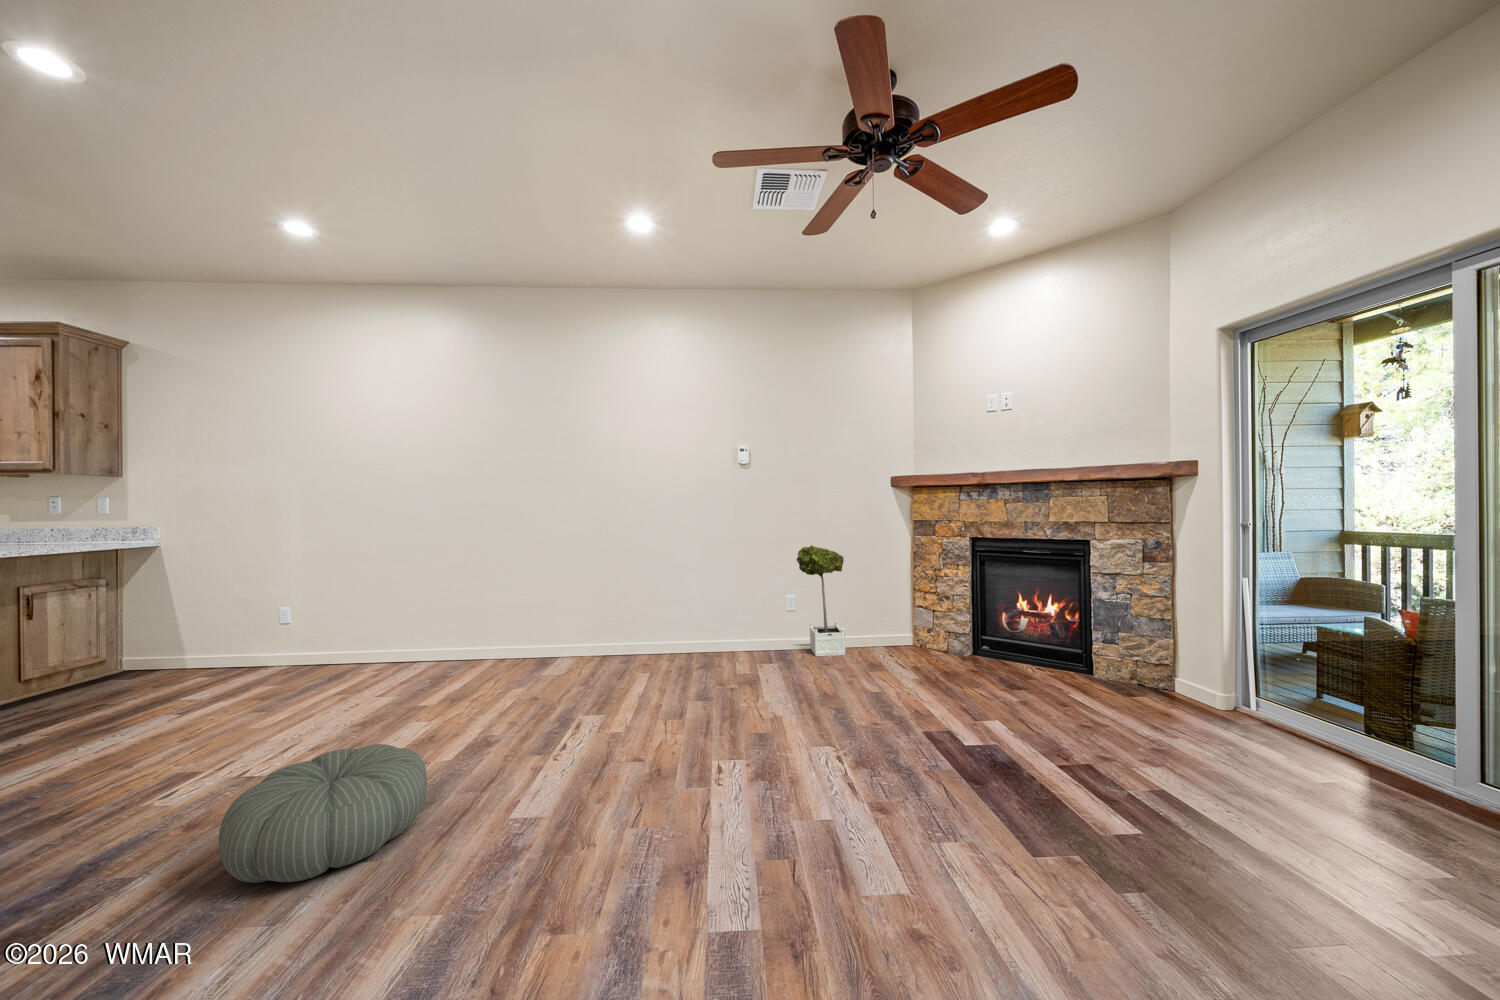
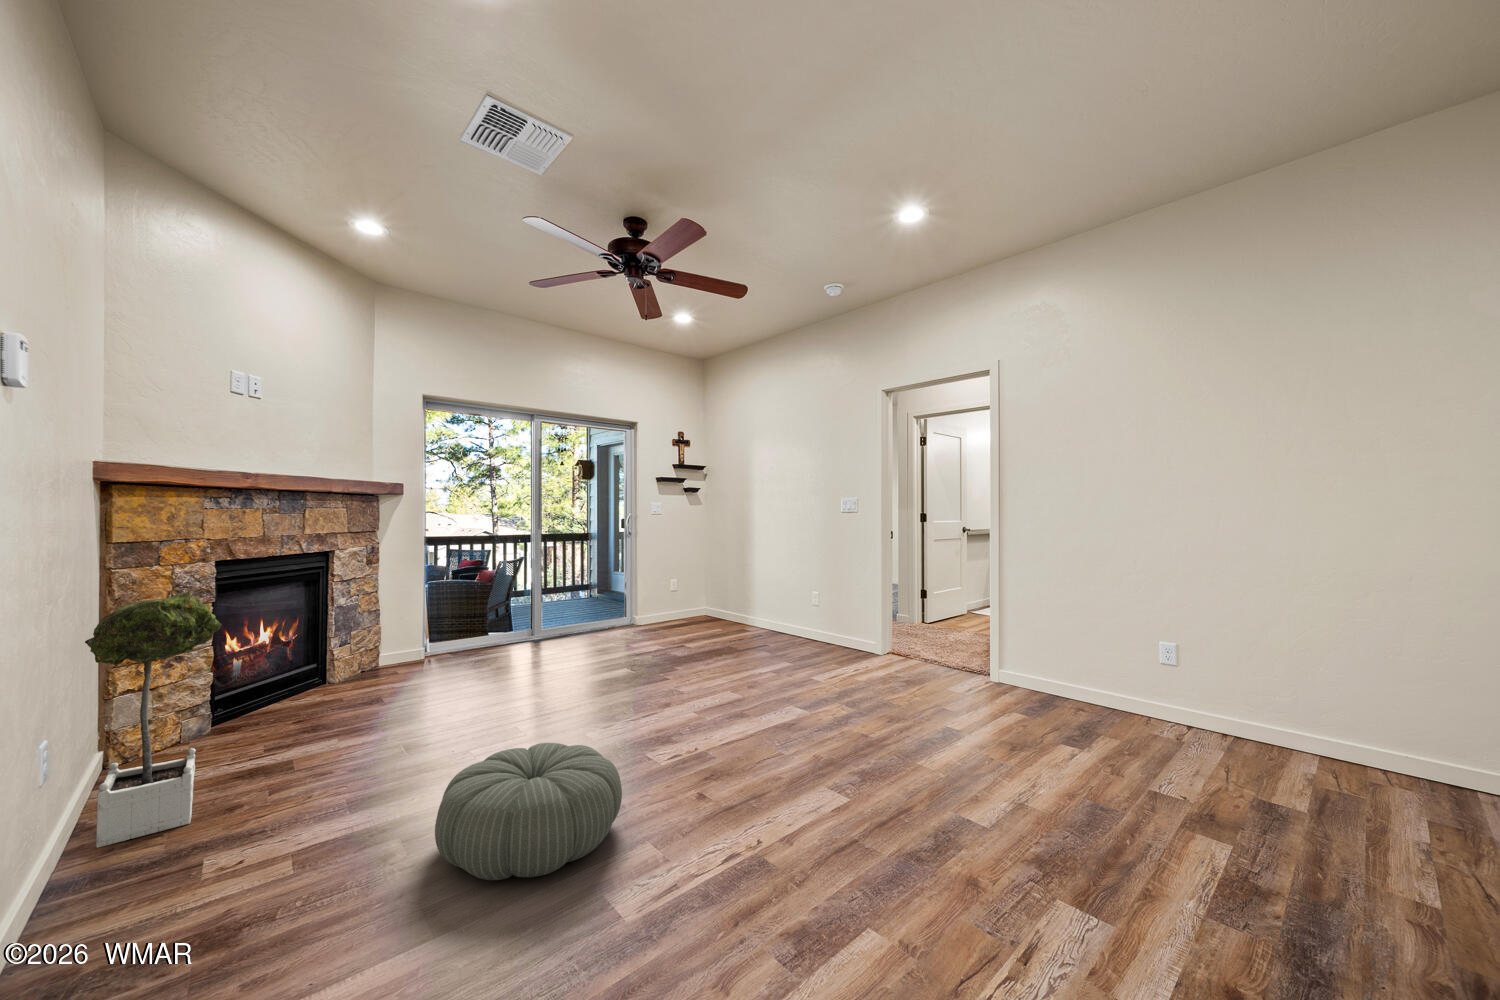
pouf: present [219,744,427,883] -> present [435,743,622,880]

